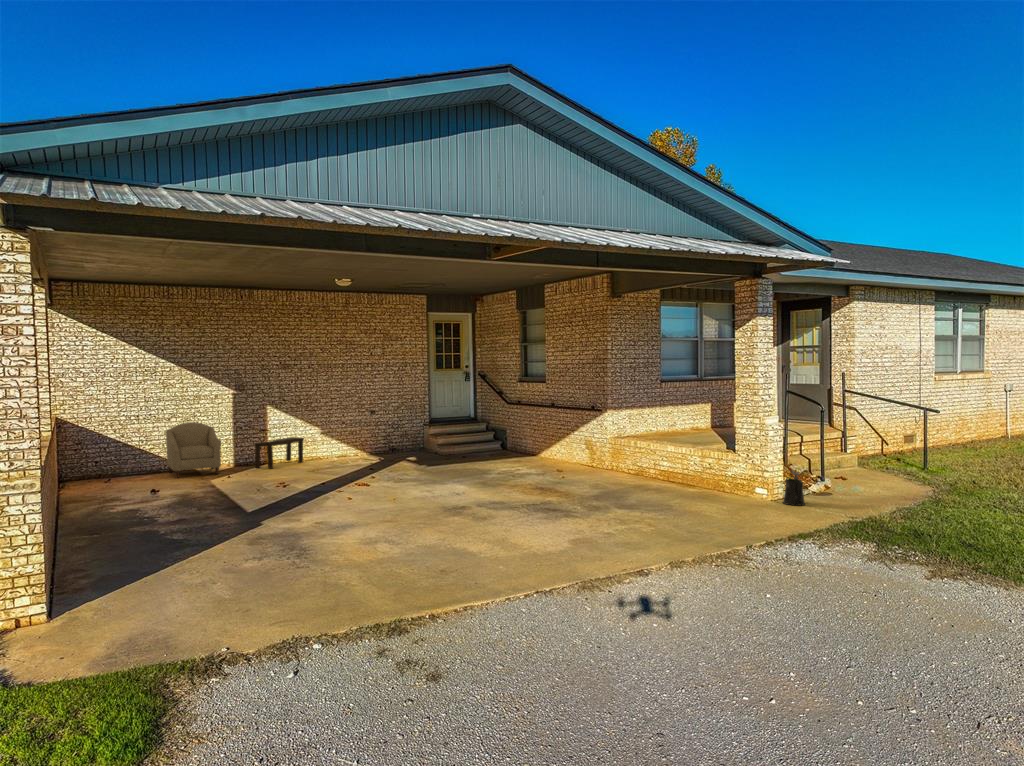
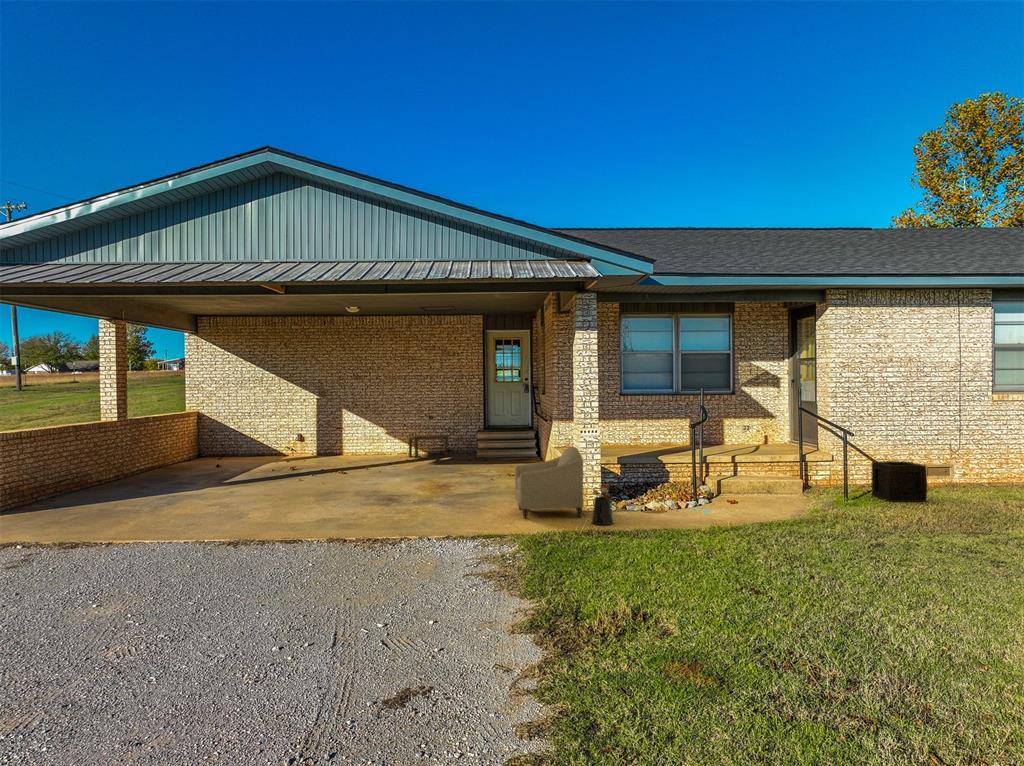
chair: present [166,422,221,478] -> present [515,447,584,518]
wooden crate: none [866,430,911,463] -> present [871,461,927,502]
bench: present [255,437,304,469] -> present [409,435,449,458]

